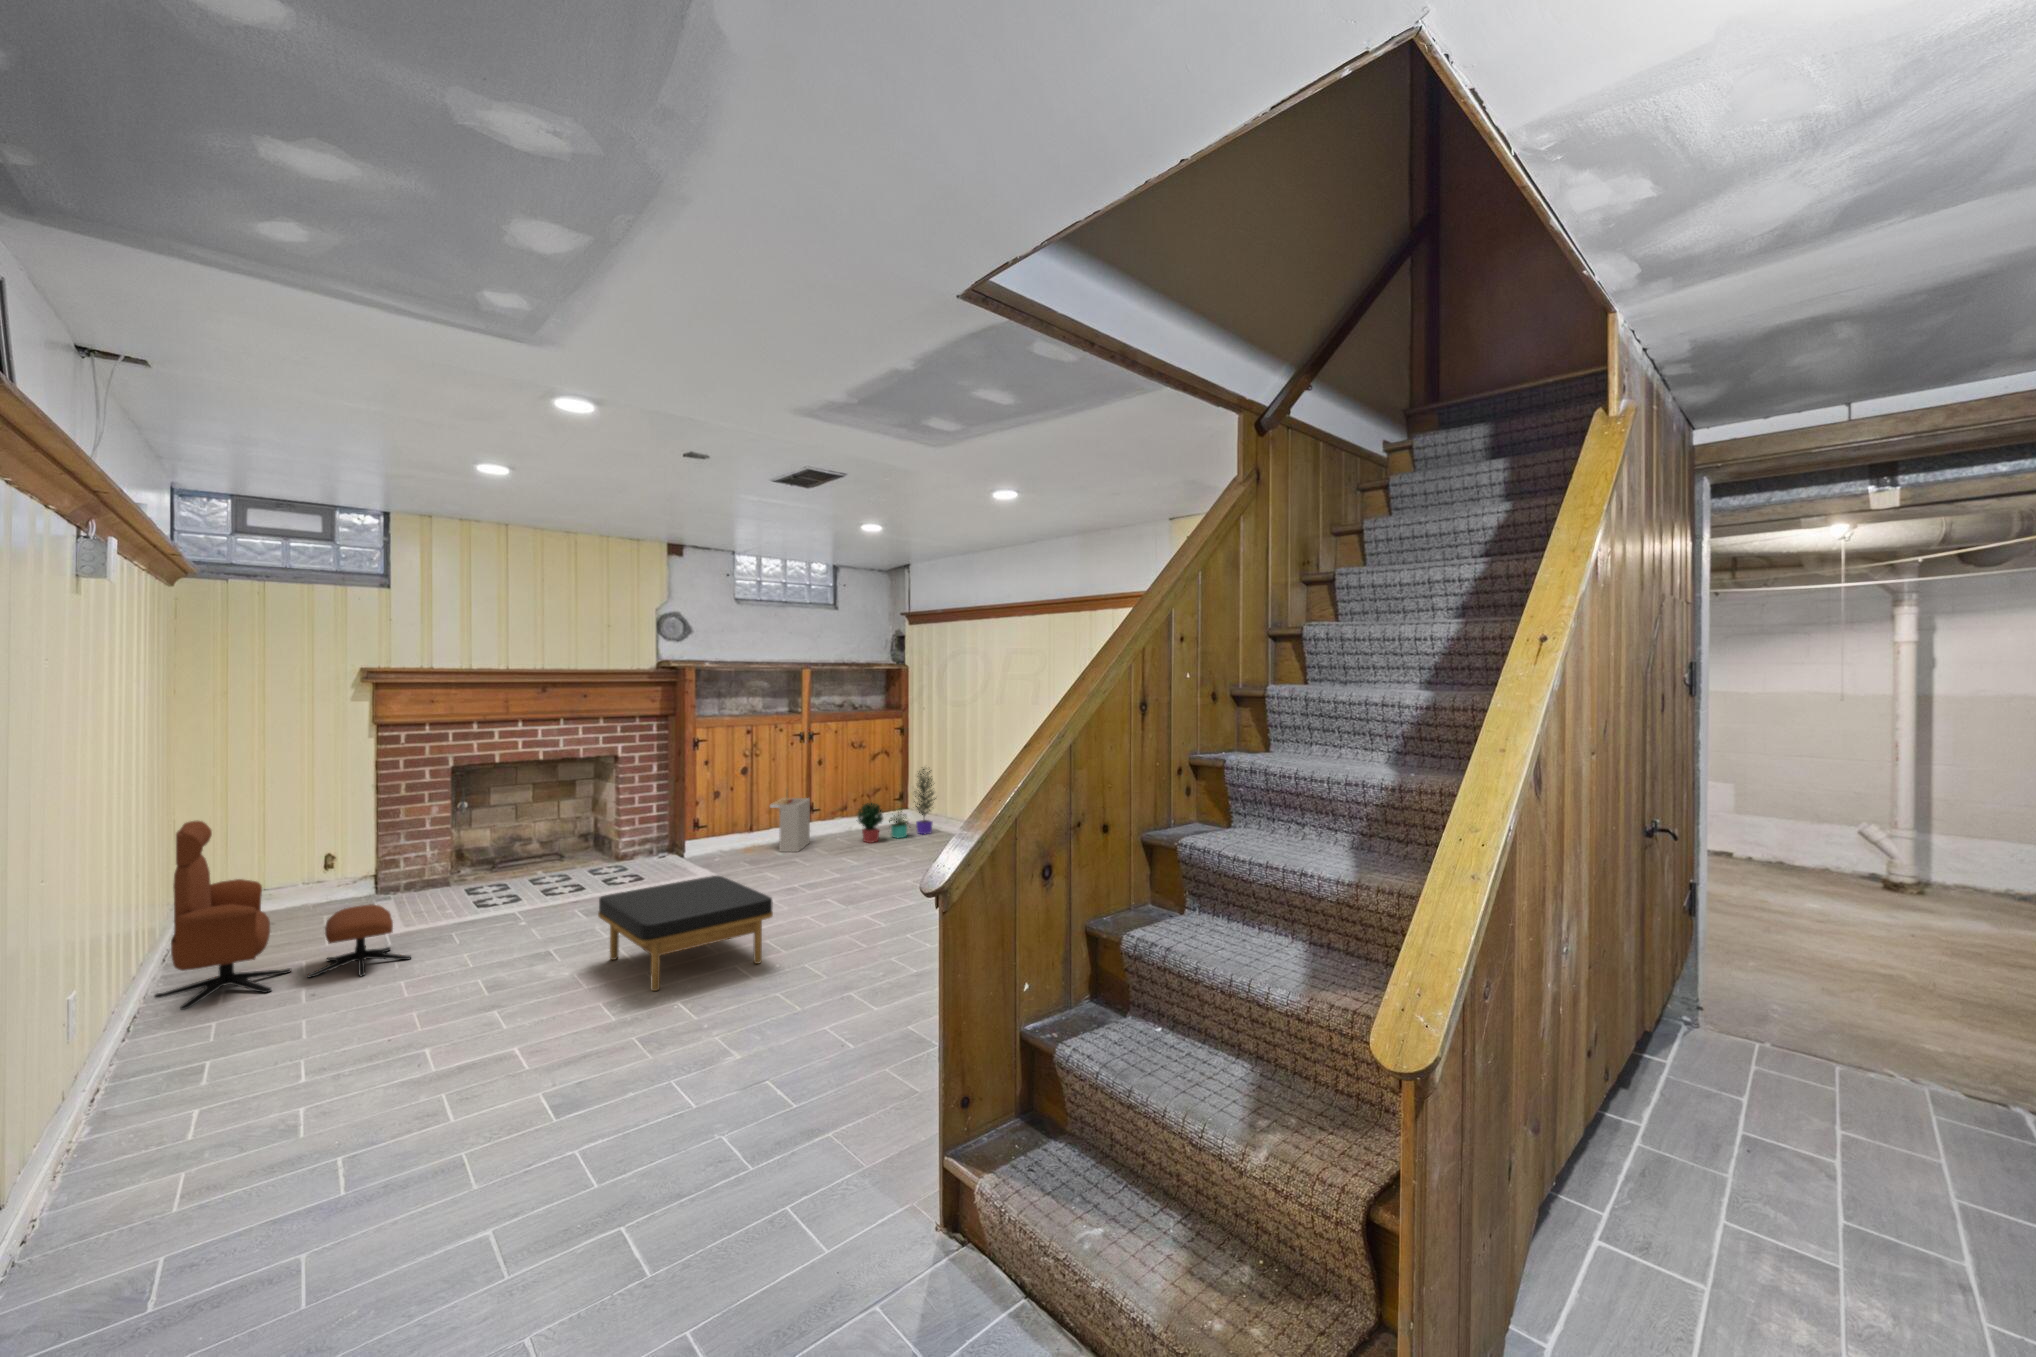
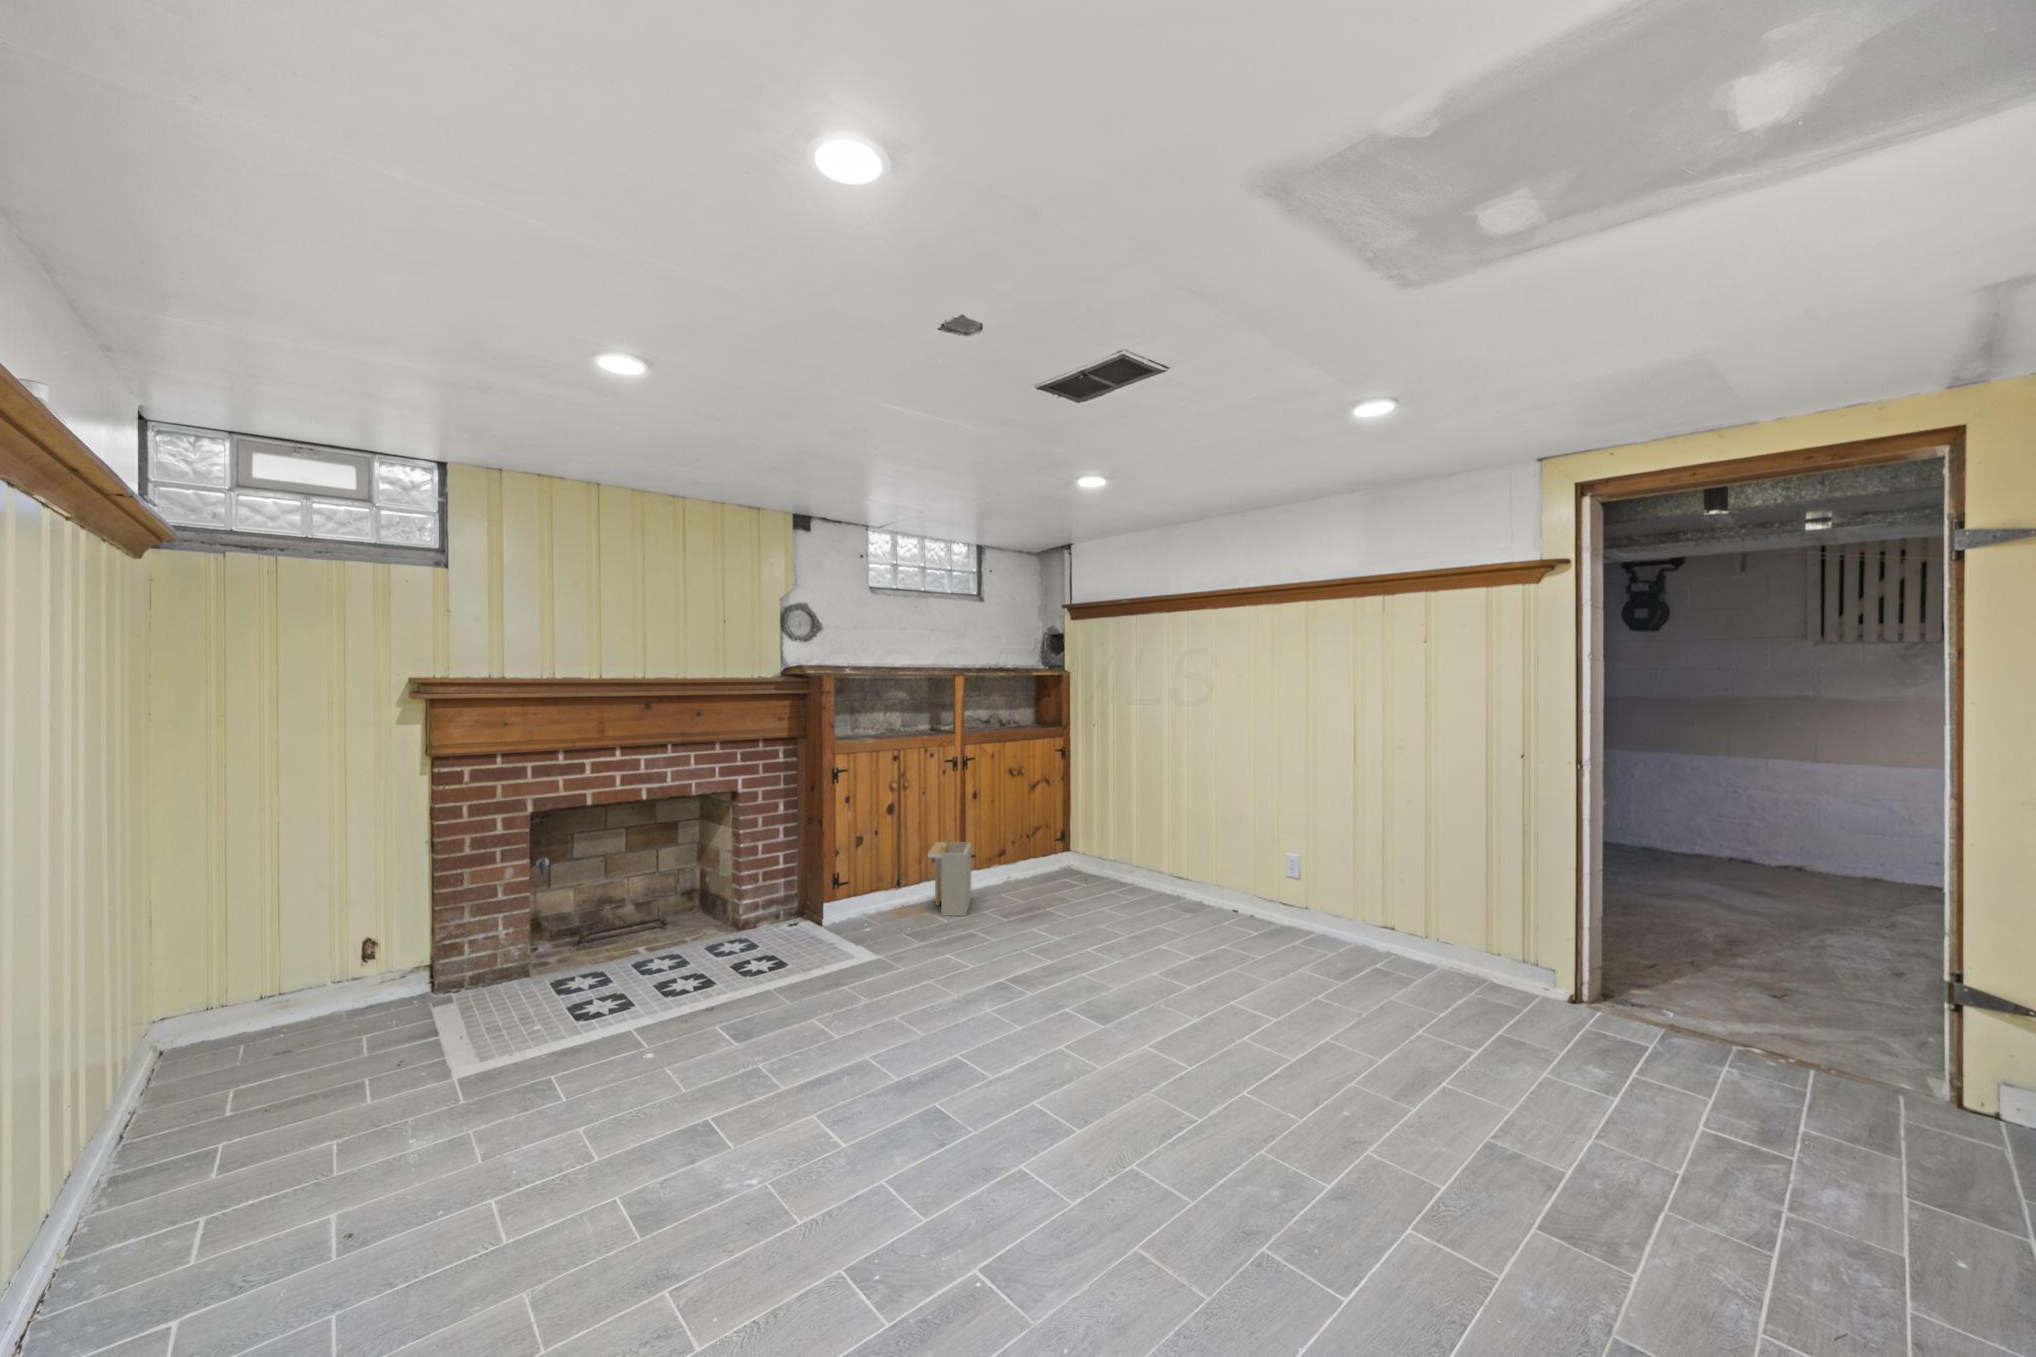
potted plant: present [858,769,936,843] -> none [1028,797,1123,901]
lounge chair: present [155,821,411,1010] -> none [86,932,499,1282]
ottoman: present [598,876,773,991] -> none [794,992,1073,1232]

